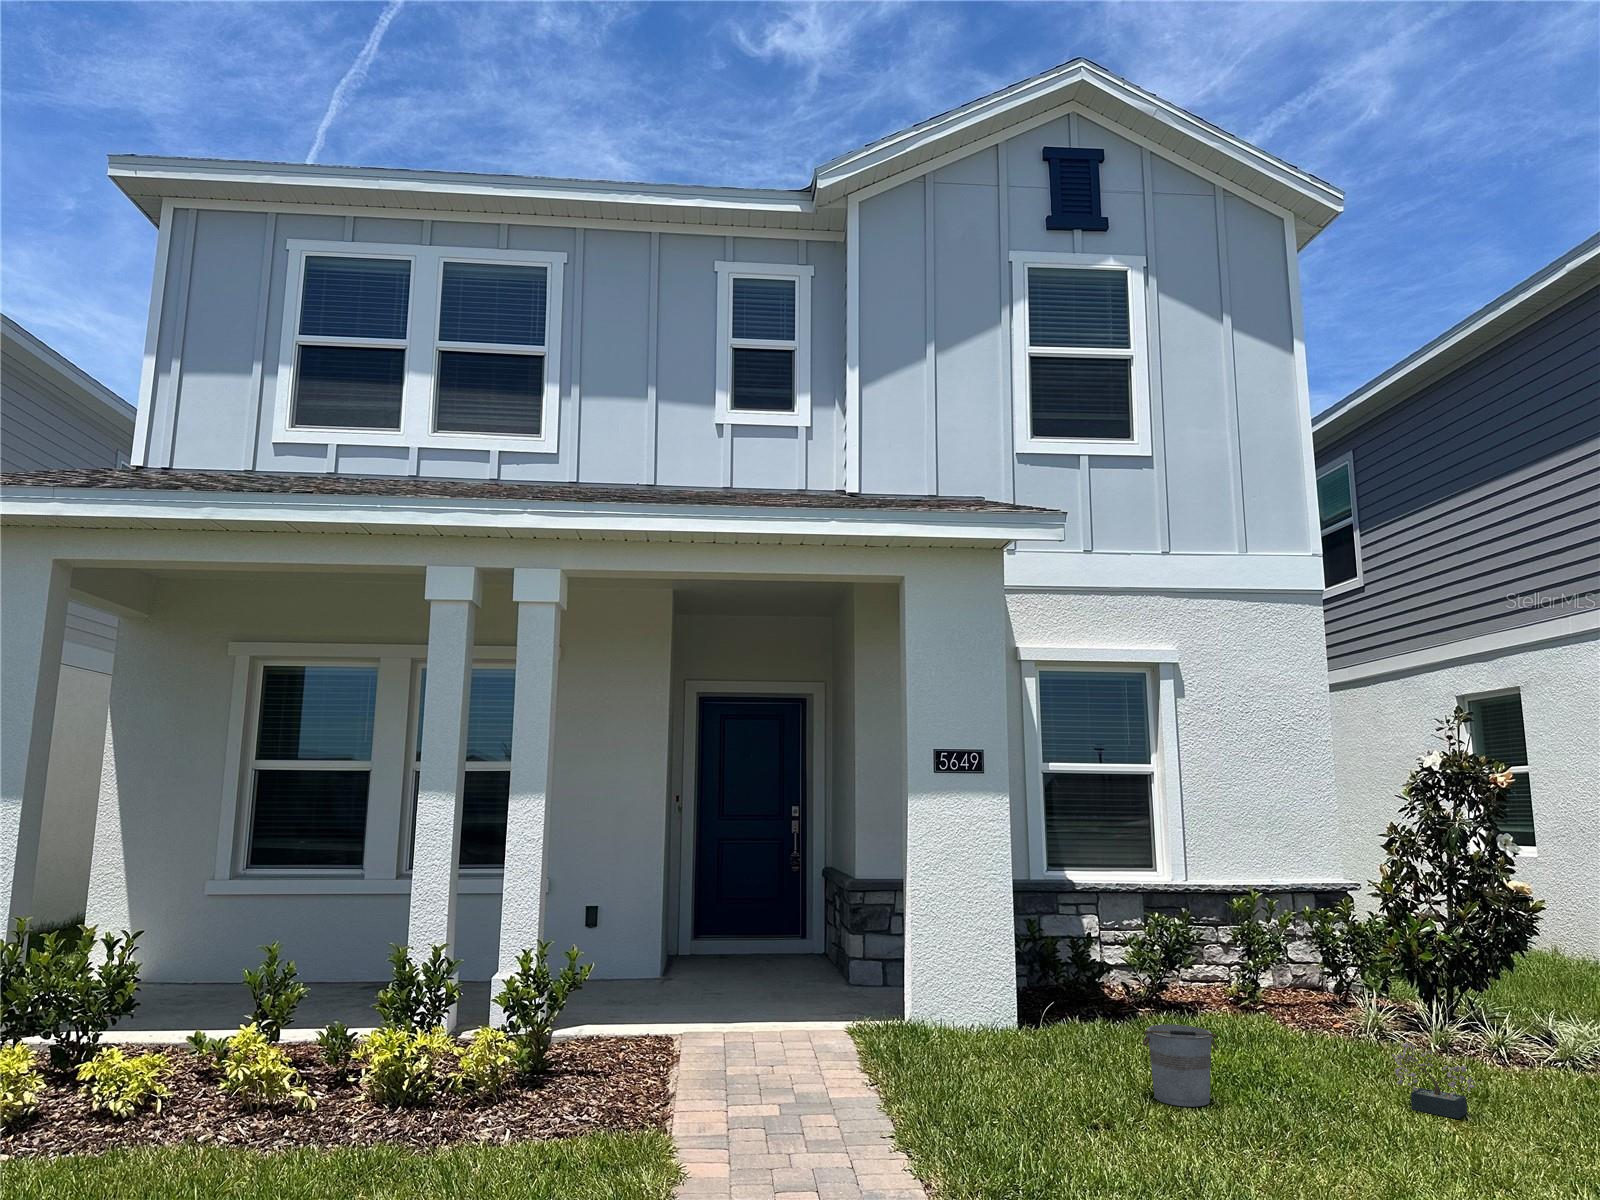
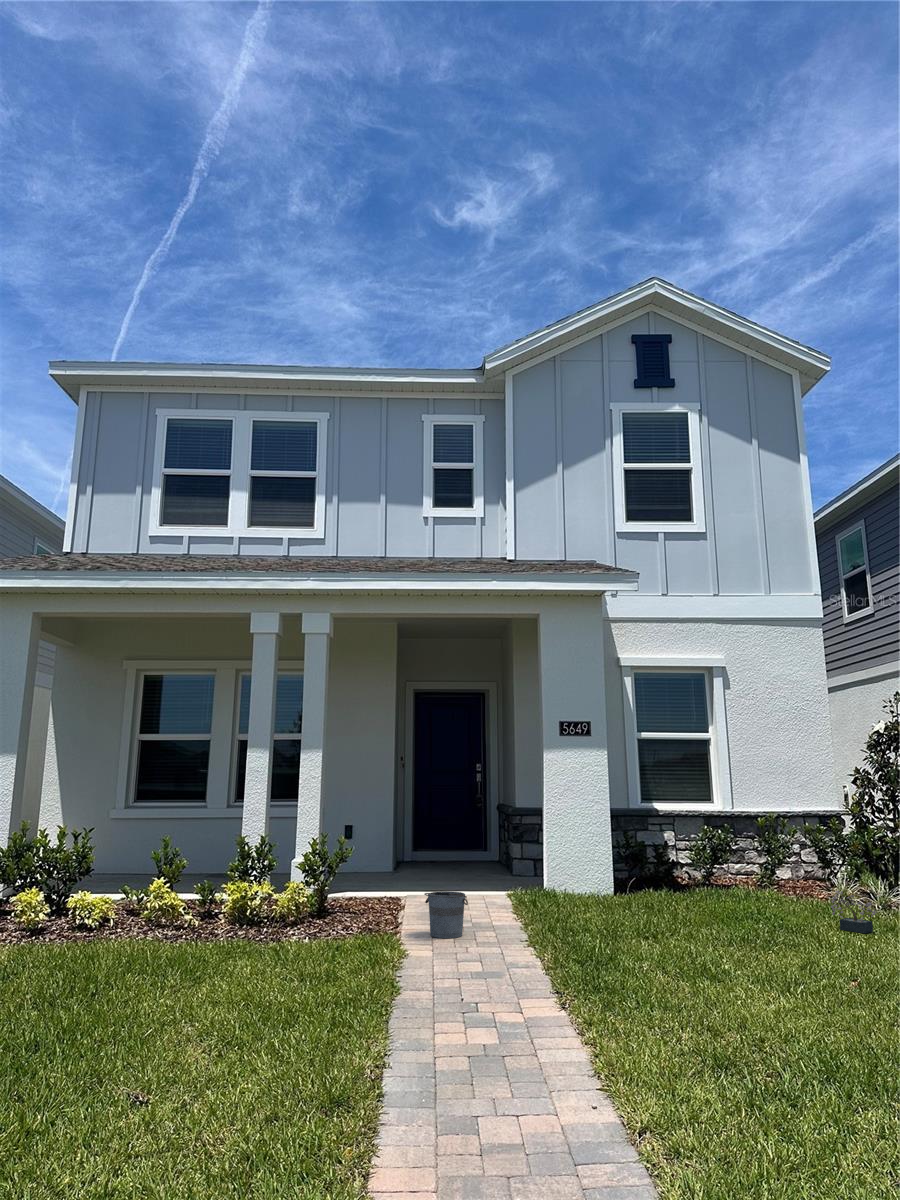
bucket: present [1143,1025,1218,1107] -> present [424,891,468,938]

